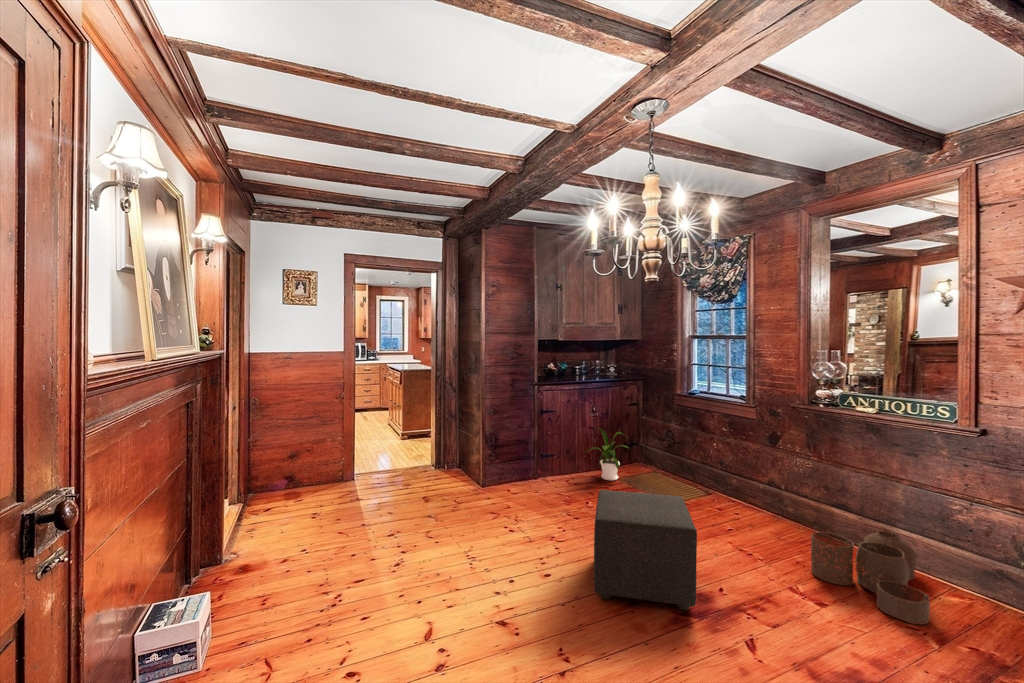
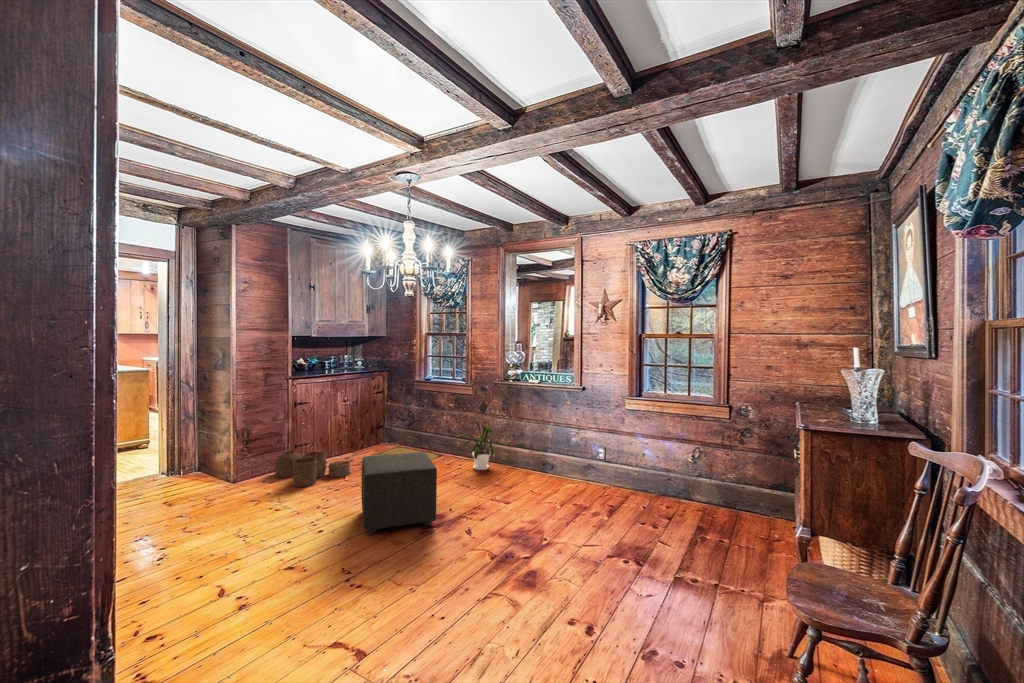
house plant: present [588,429,628,480] -> present [460,420,494,470]
woven basket: present [811,526,930,624] -> present [275,451,350,487]

